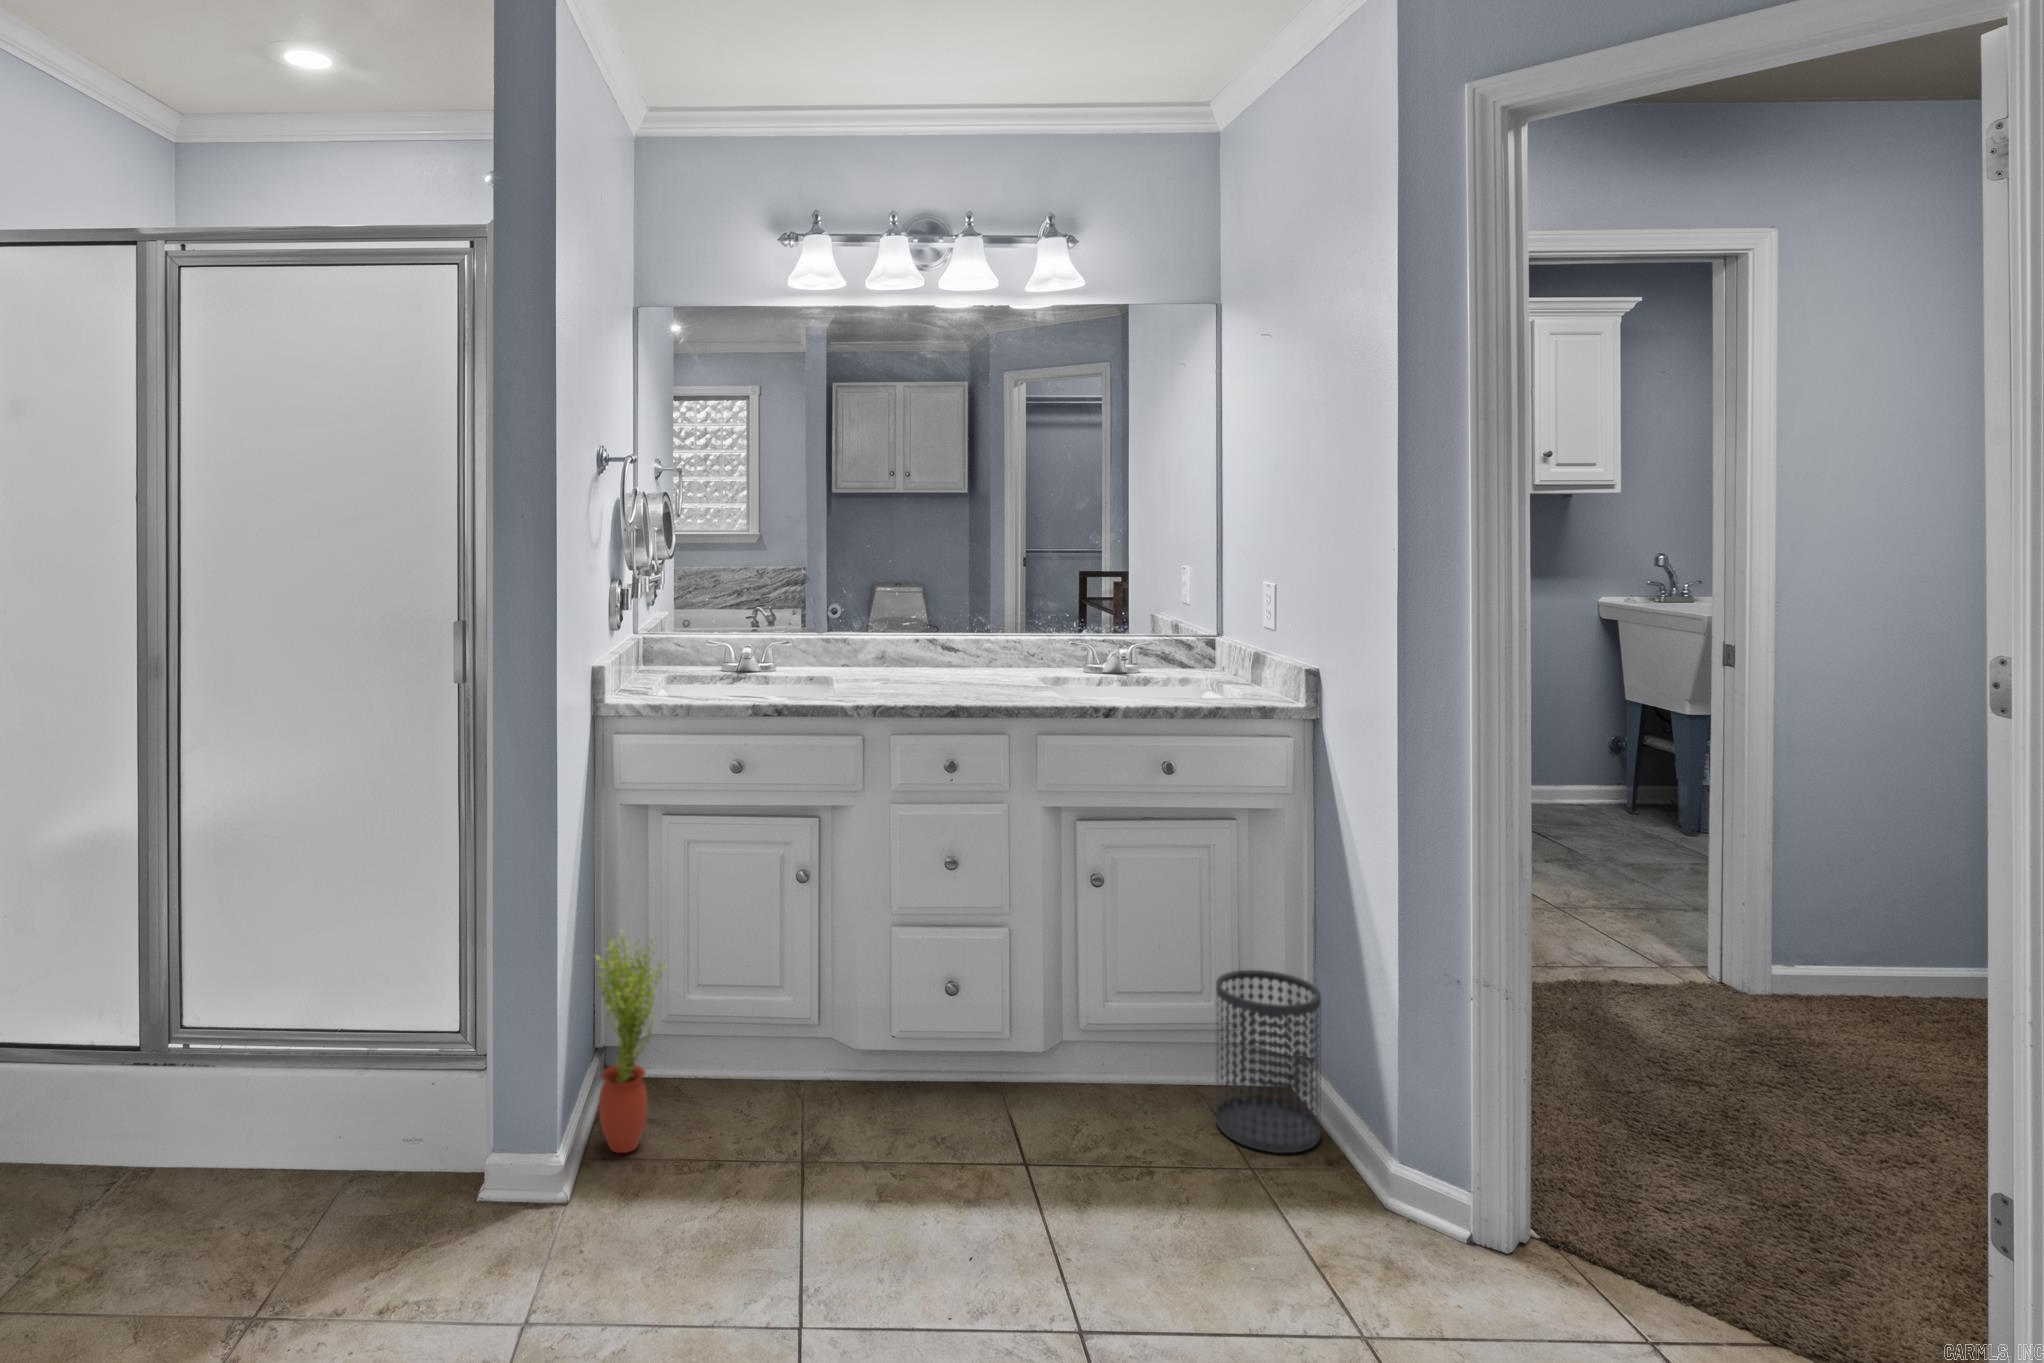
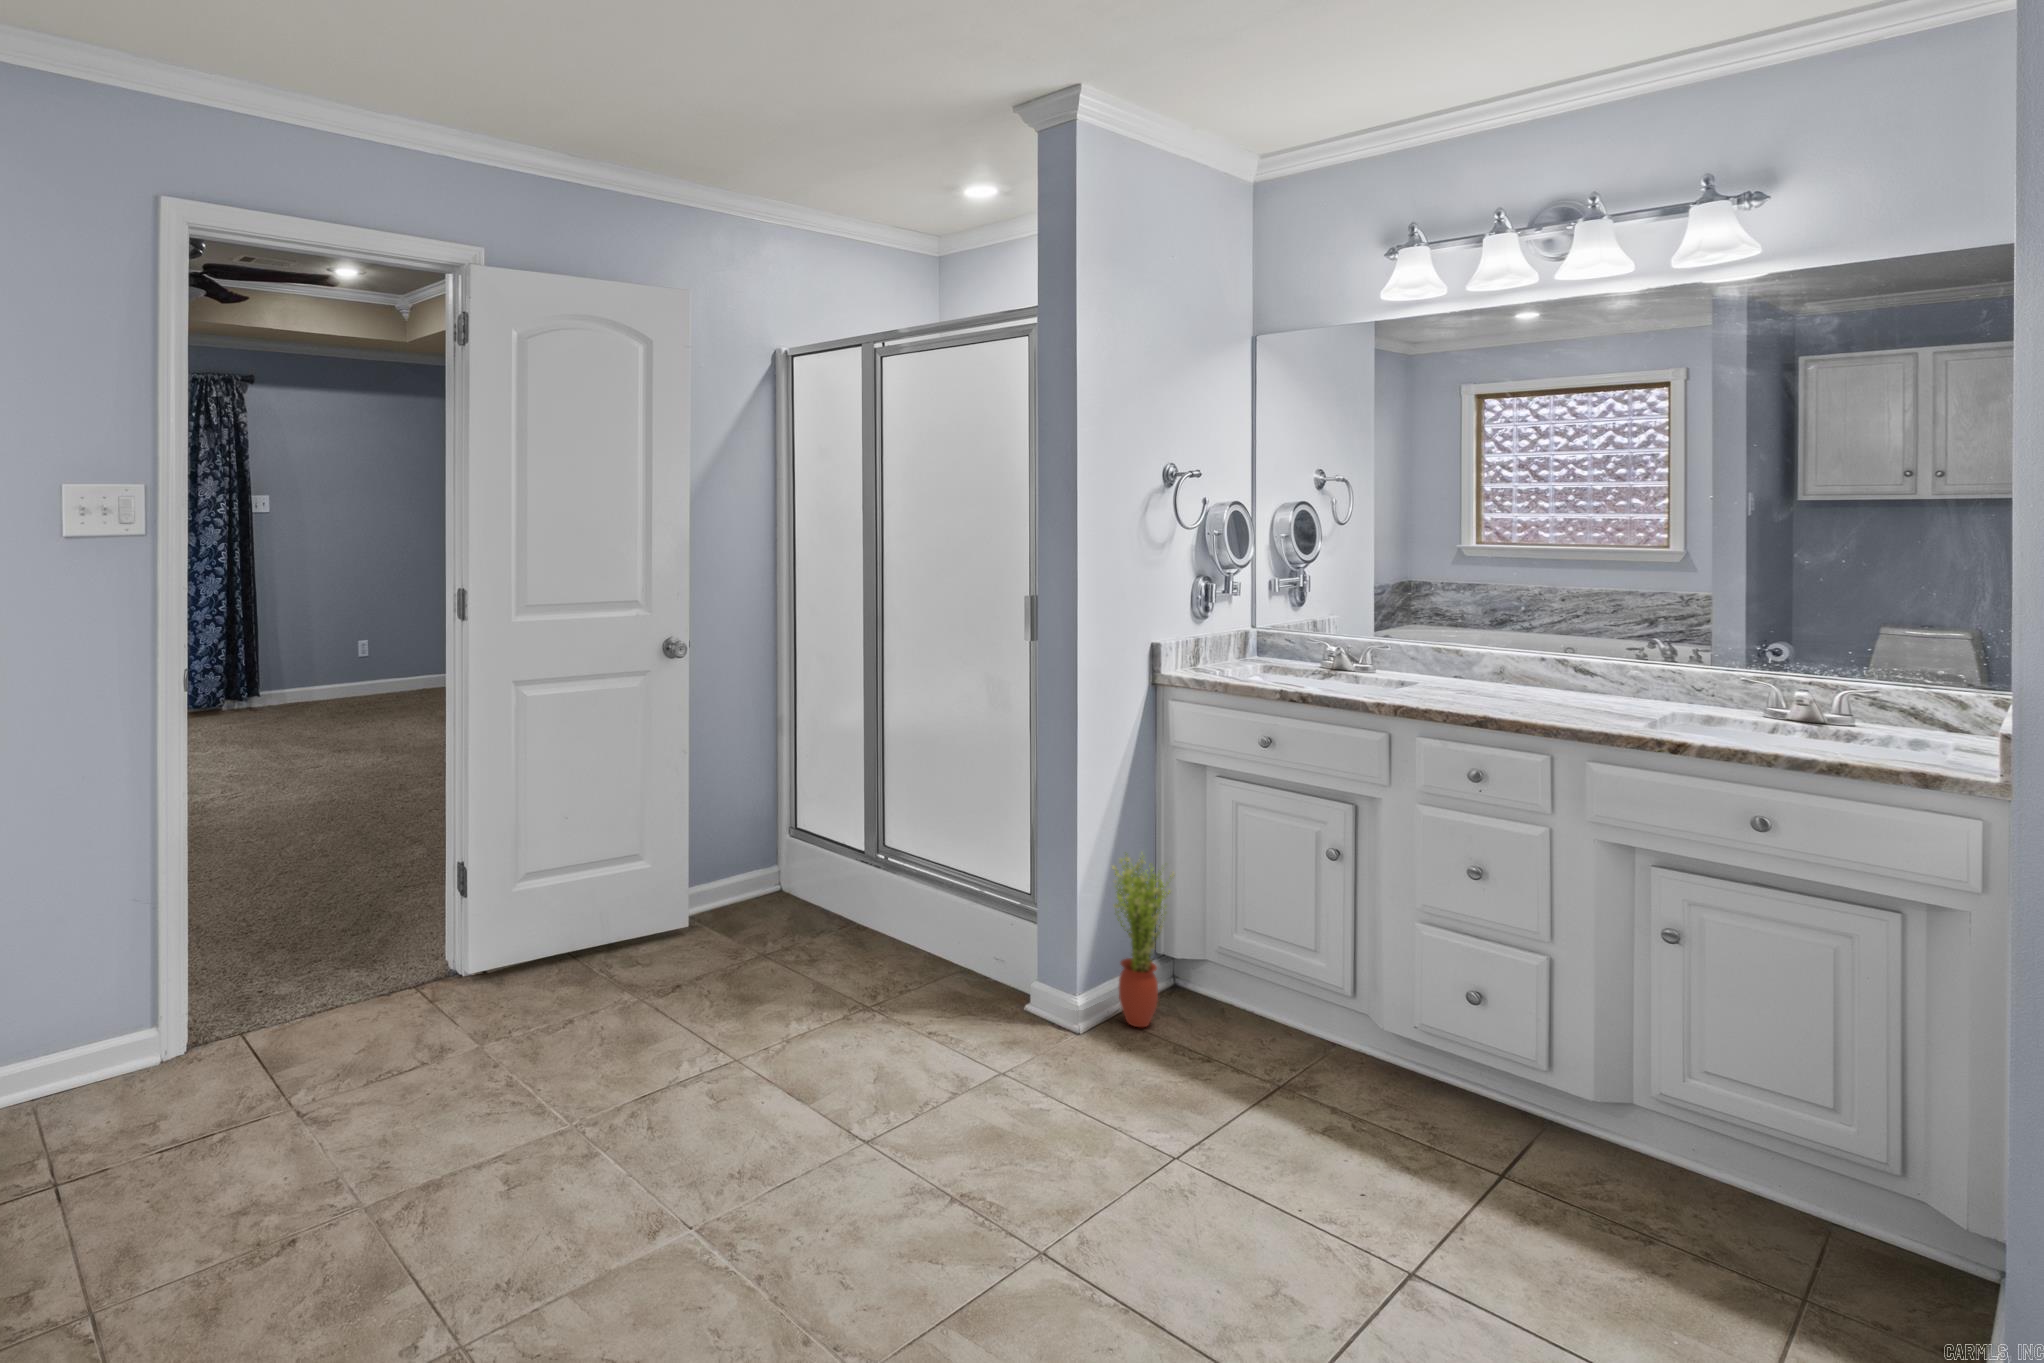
wastebasket: present [1216,970,1321,1153] -> none [1790,1084,1966,1333]

